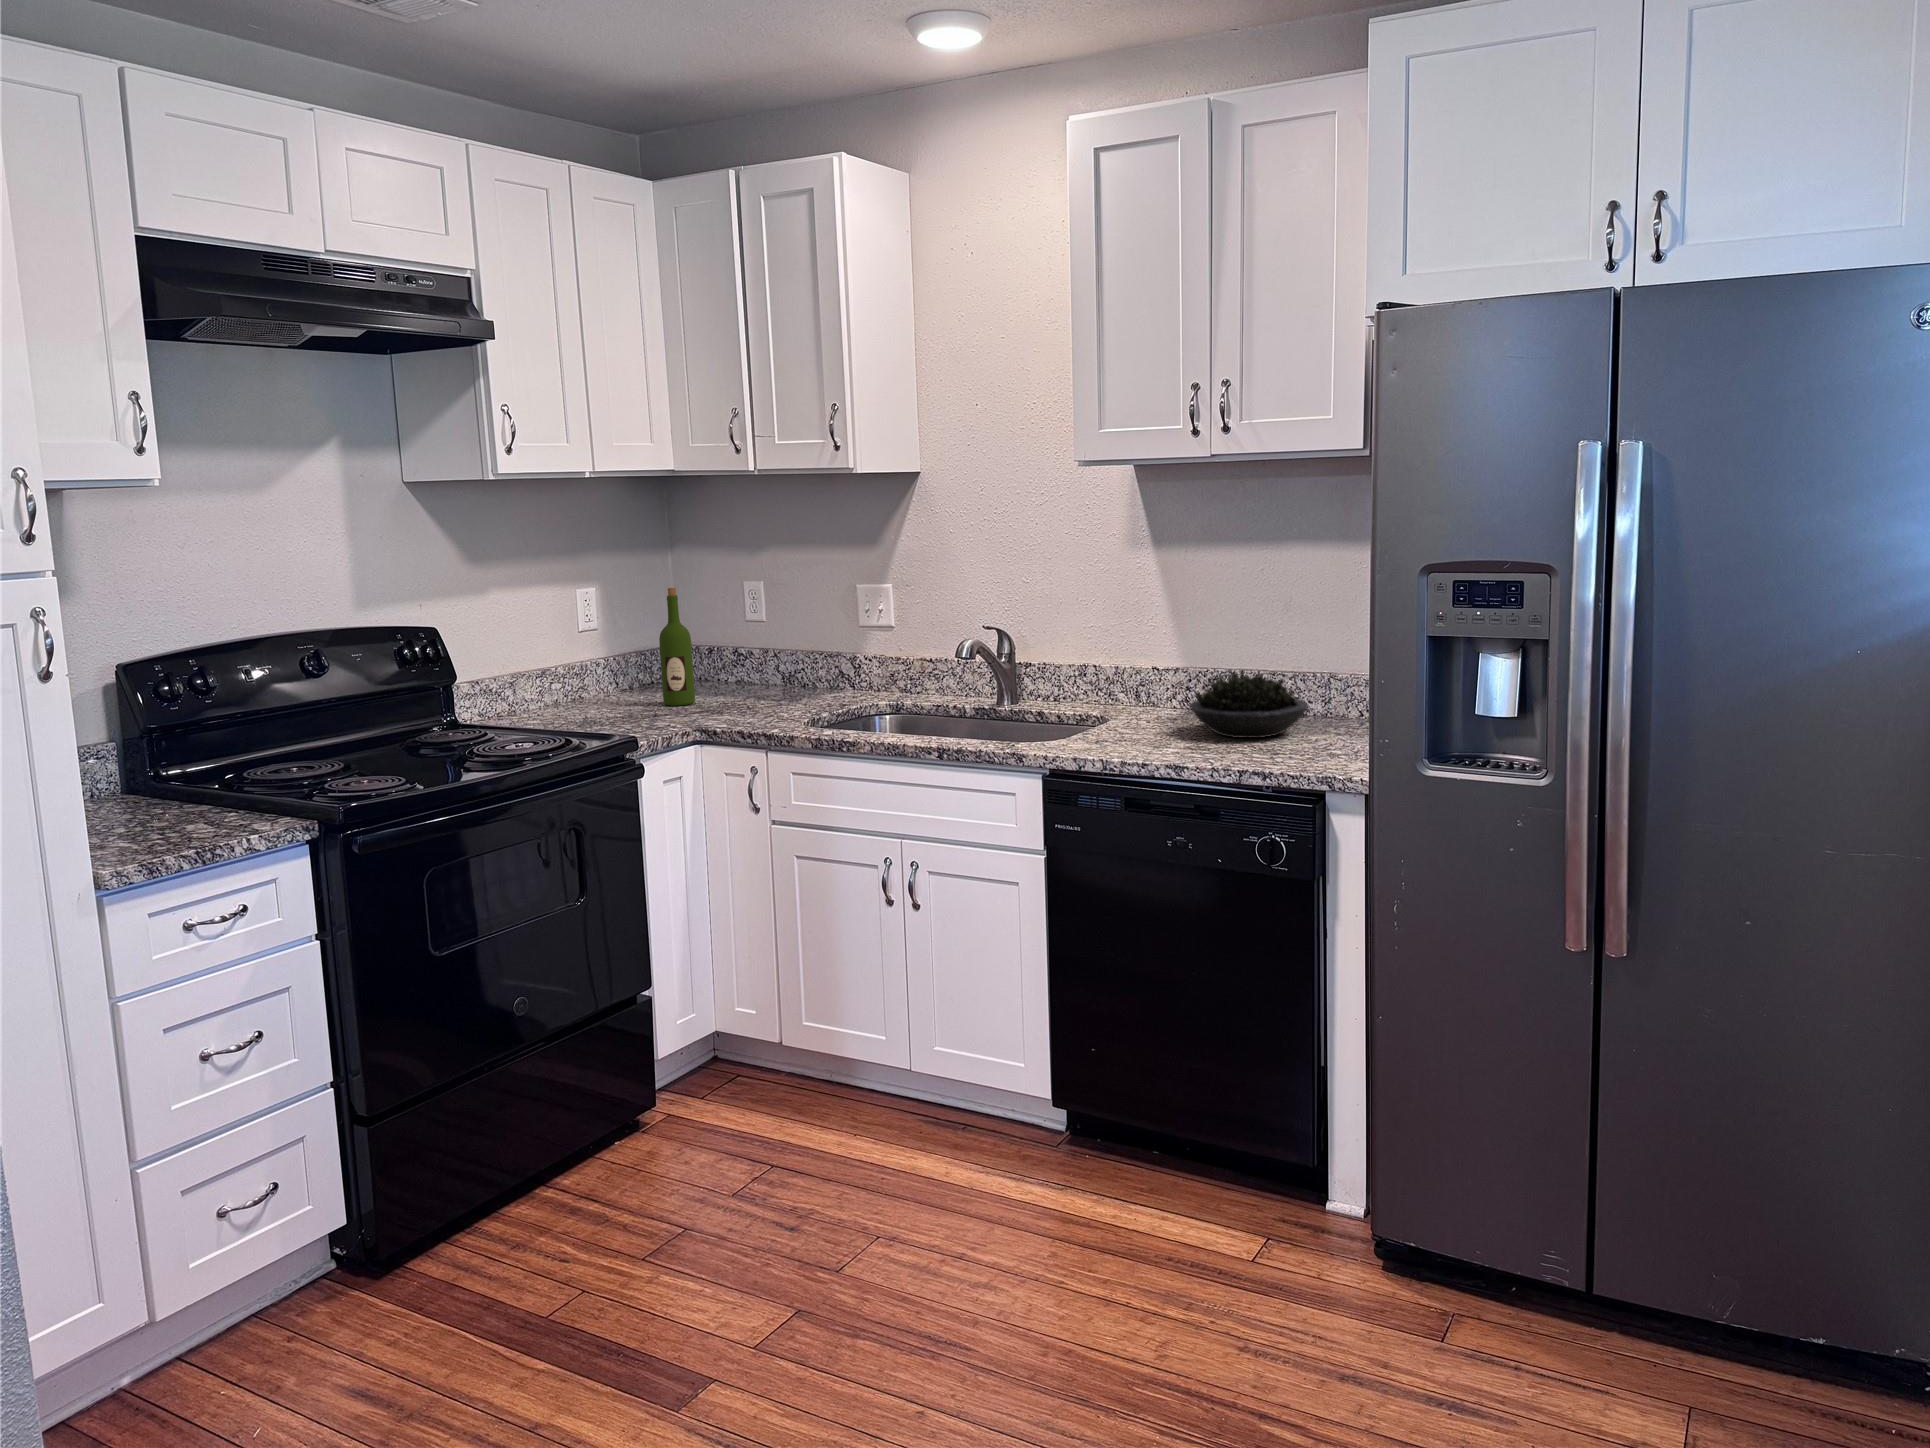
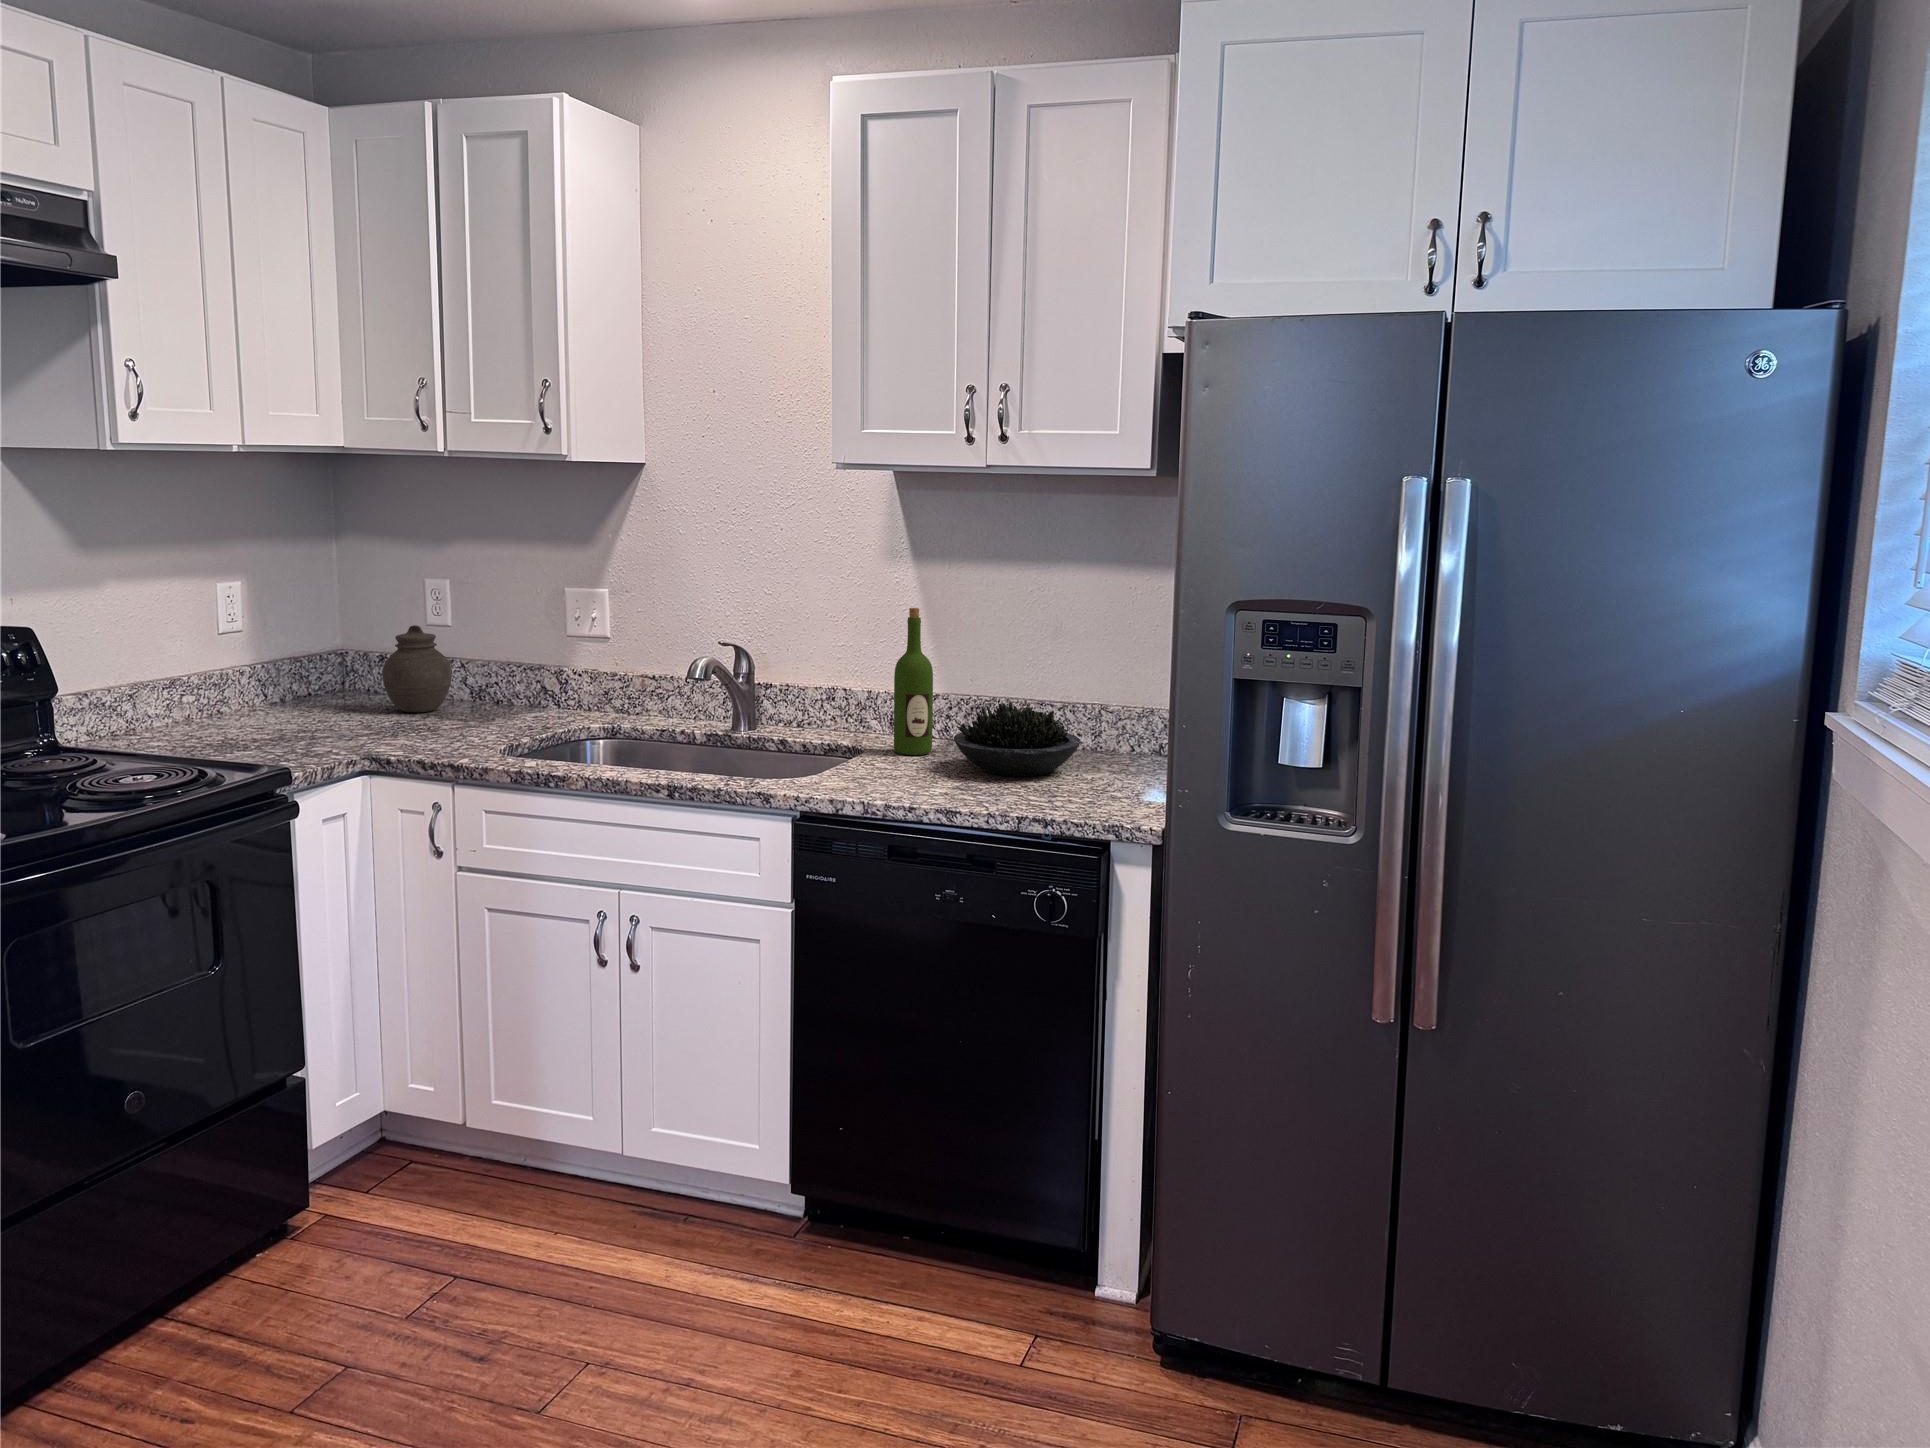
wine bottle: present [659,588,695,706] -> present [894,608,933,755]
jar: none [705,620,761,696] -> present [382,625,452,712]

